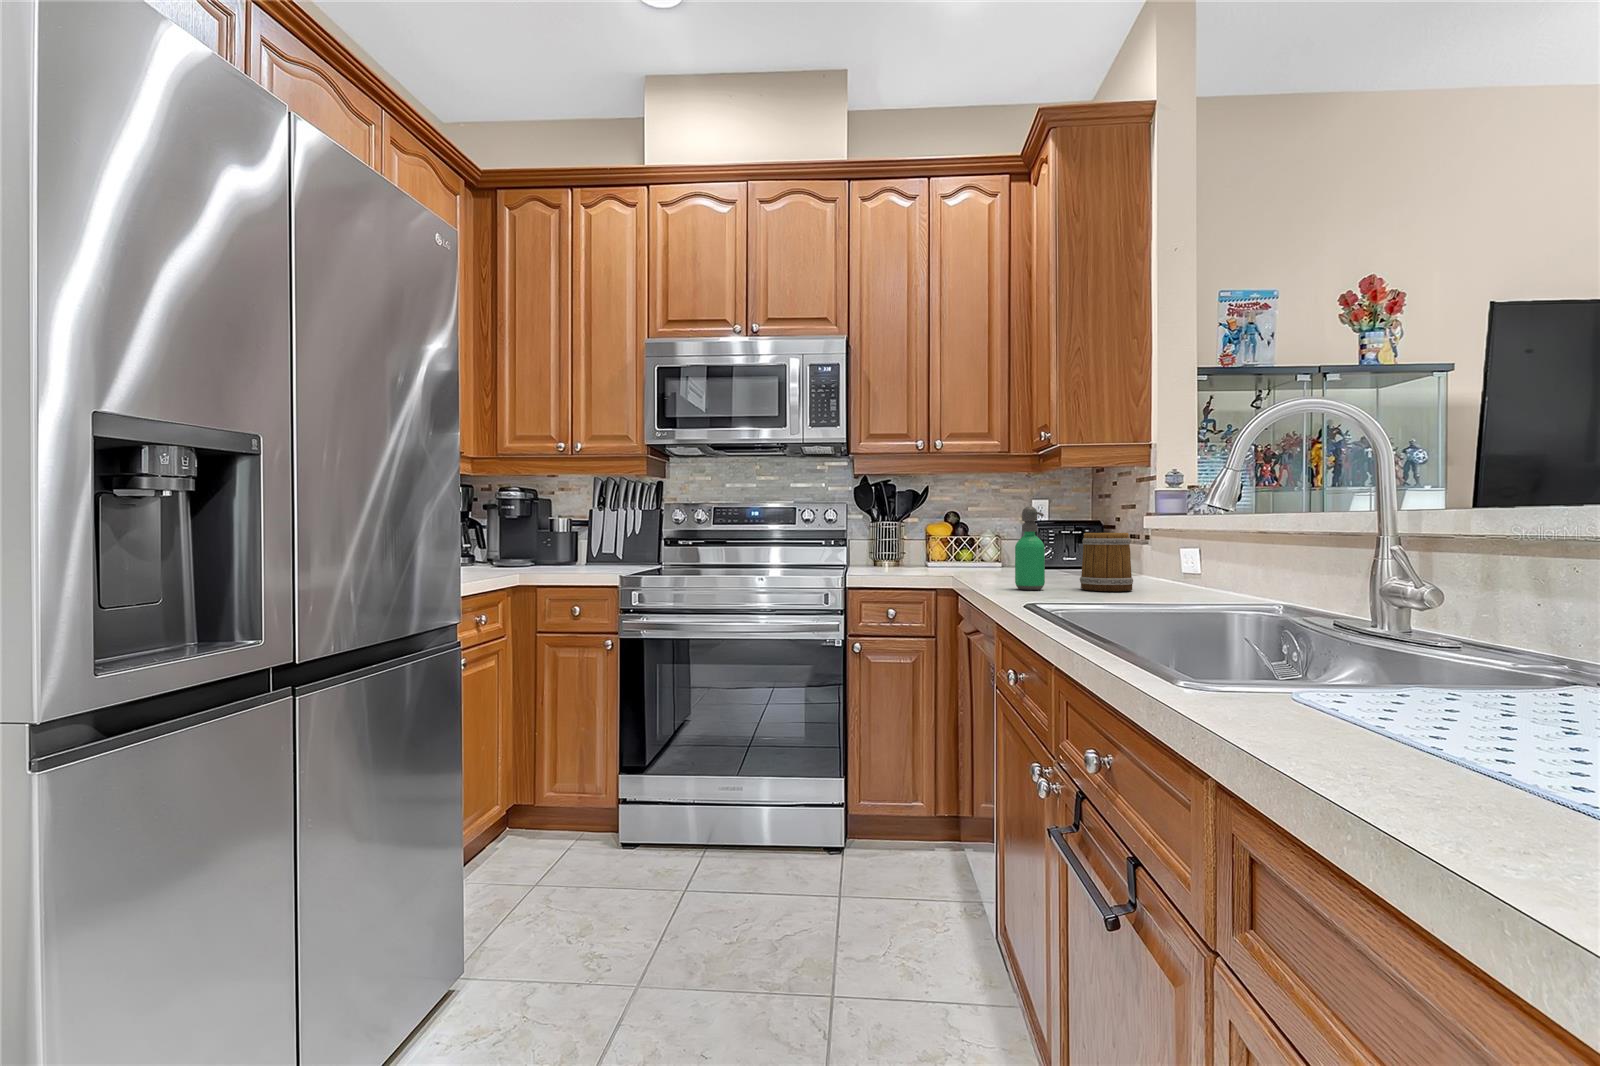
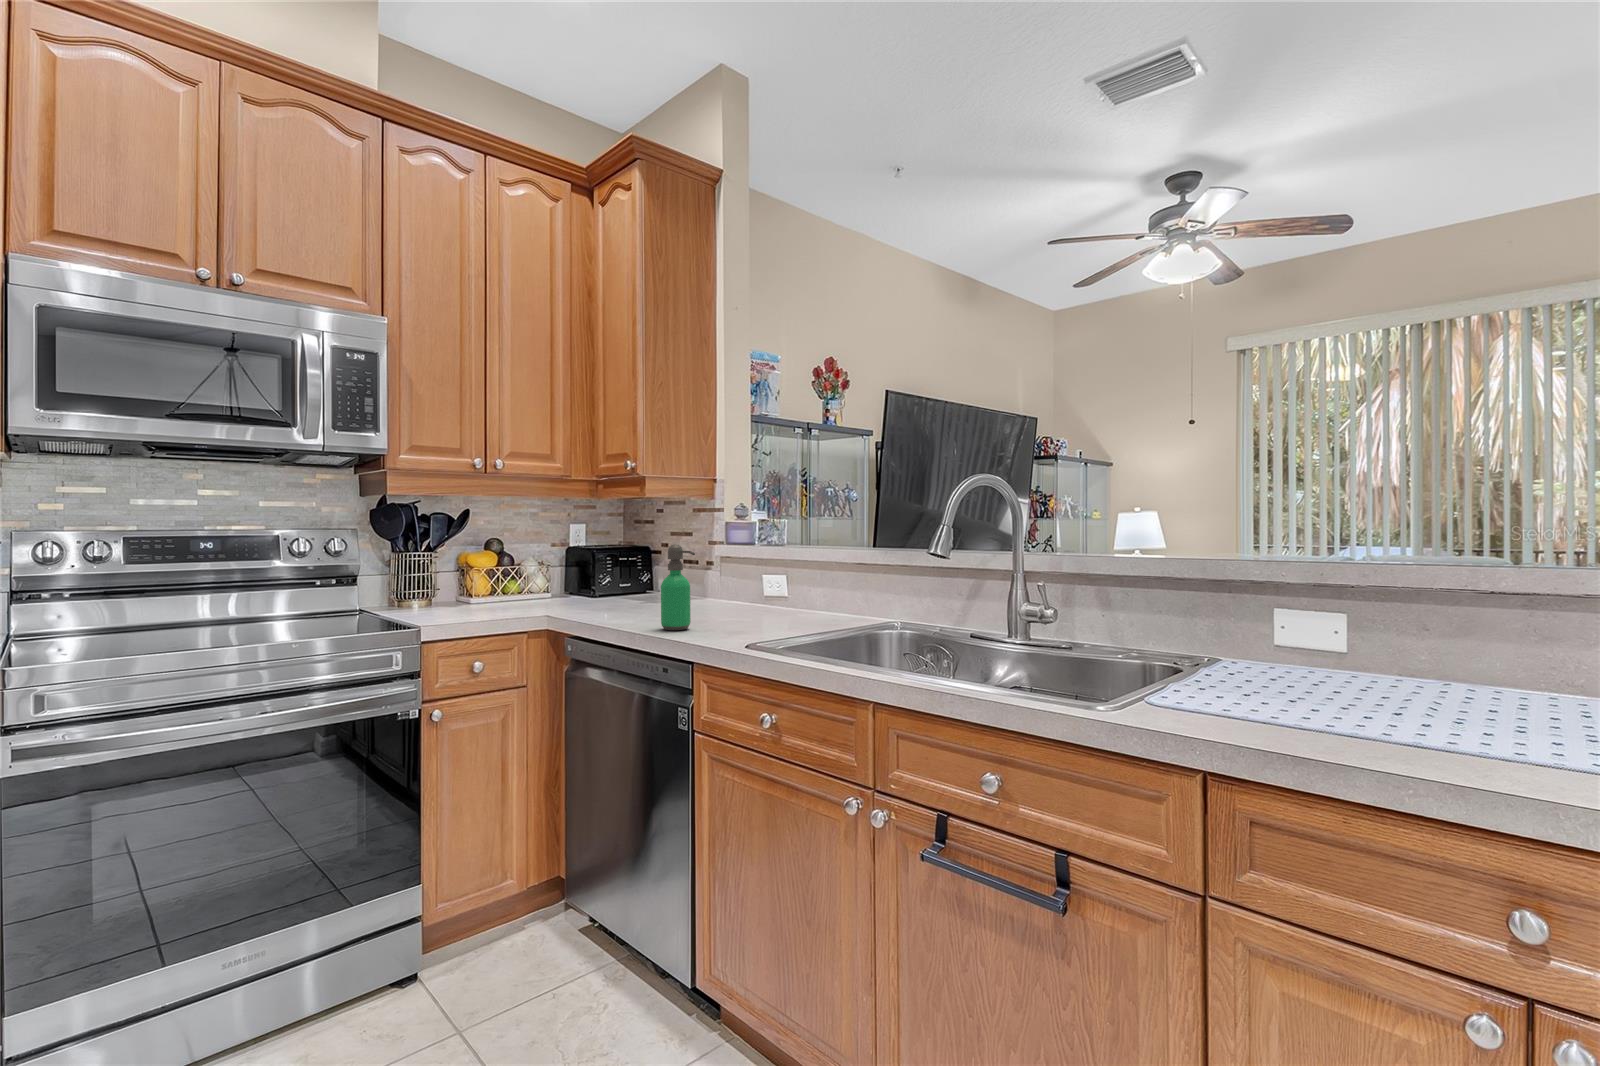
mug: present [1080,533,1133,591] -> none [712,567,760,625]

